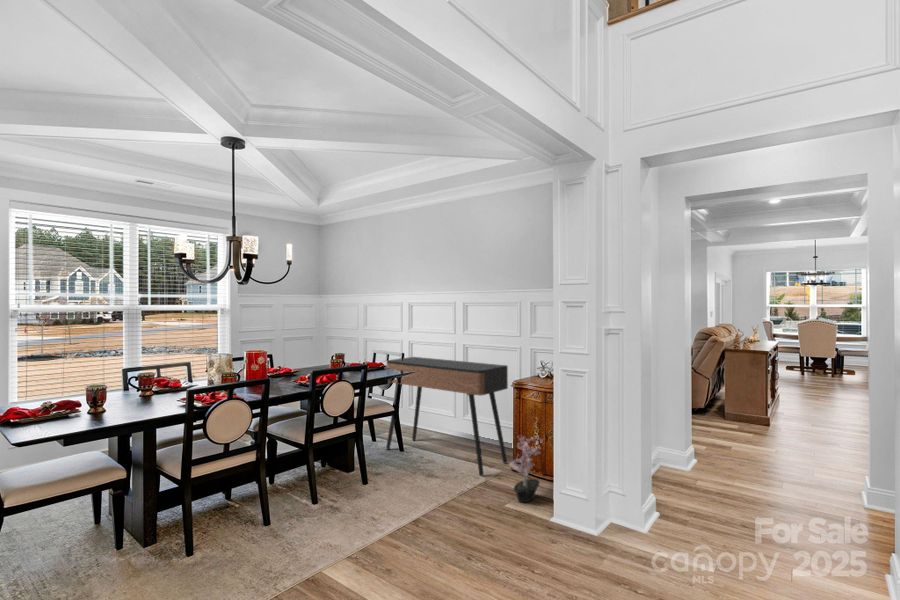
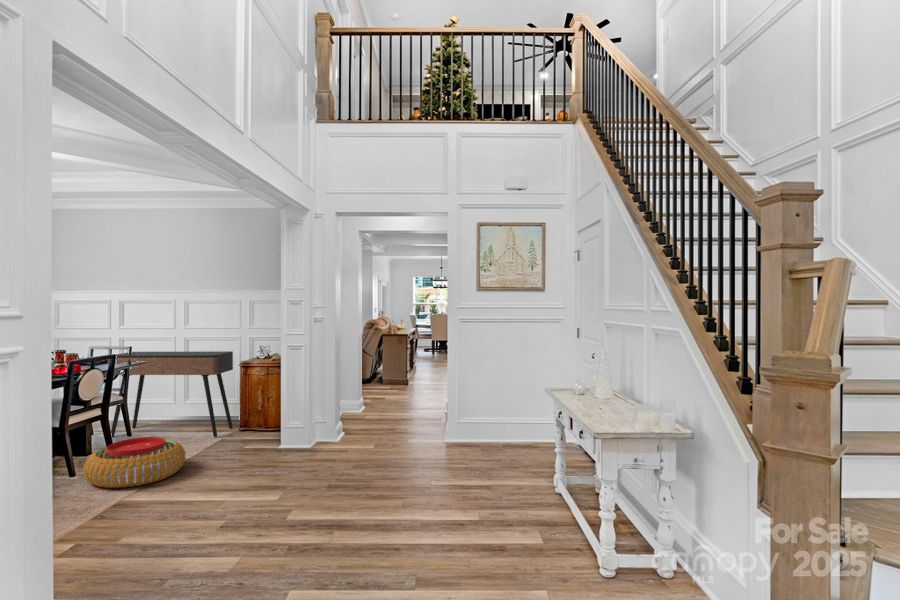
potted plant: present [510,436,543,502] -> none [242,395,270,444]
pouf: none [307,472,422,548] -> present [83,437,186,488]

